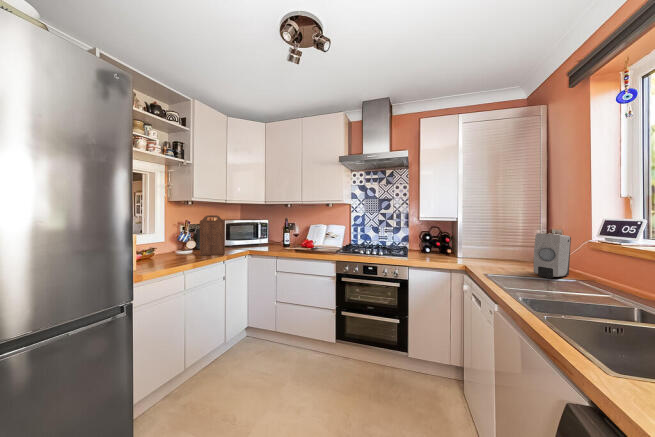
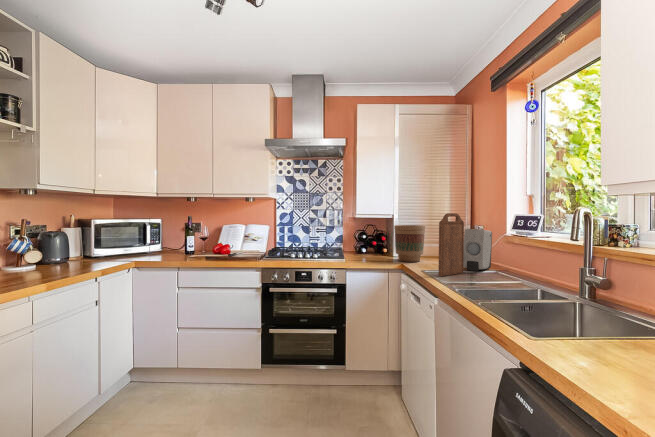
cutting board: present [200,215,225,255] -> present [438,213,464,276]
flower pot: none [457,228,490,264] -> present [394,225,425,262]

